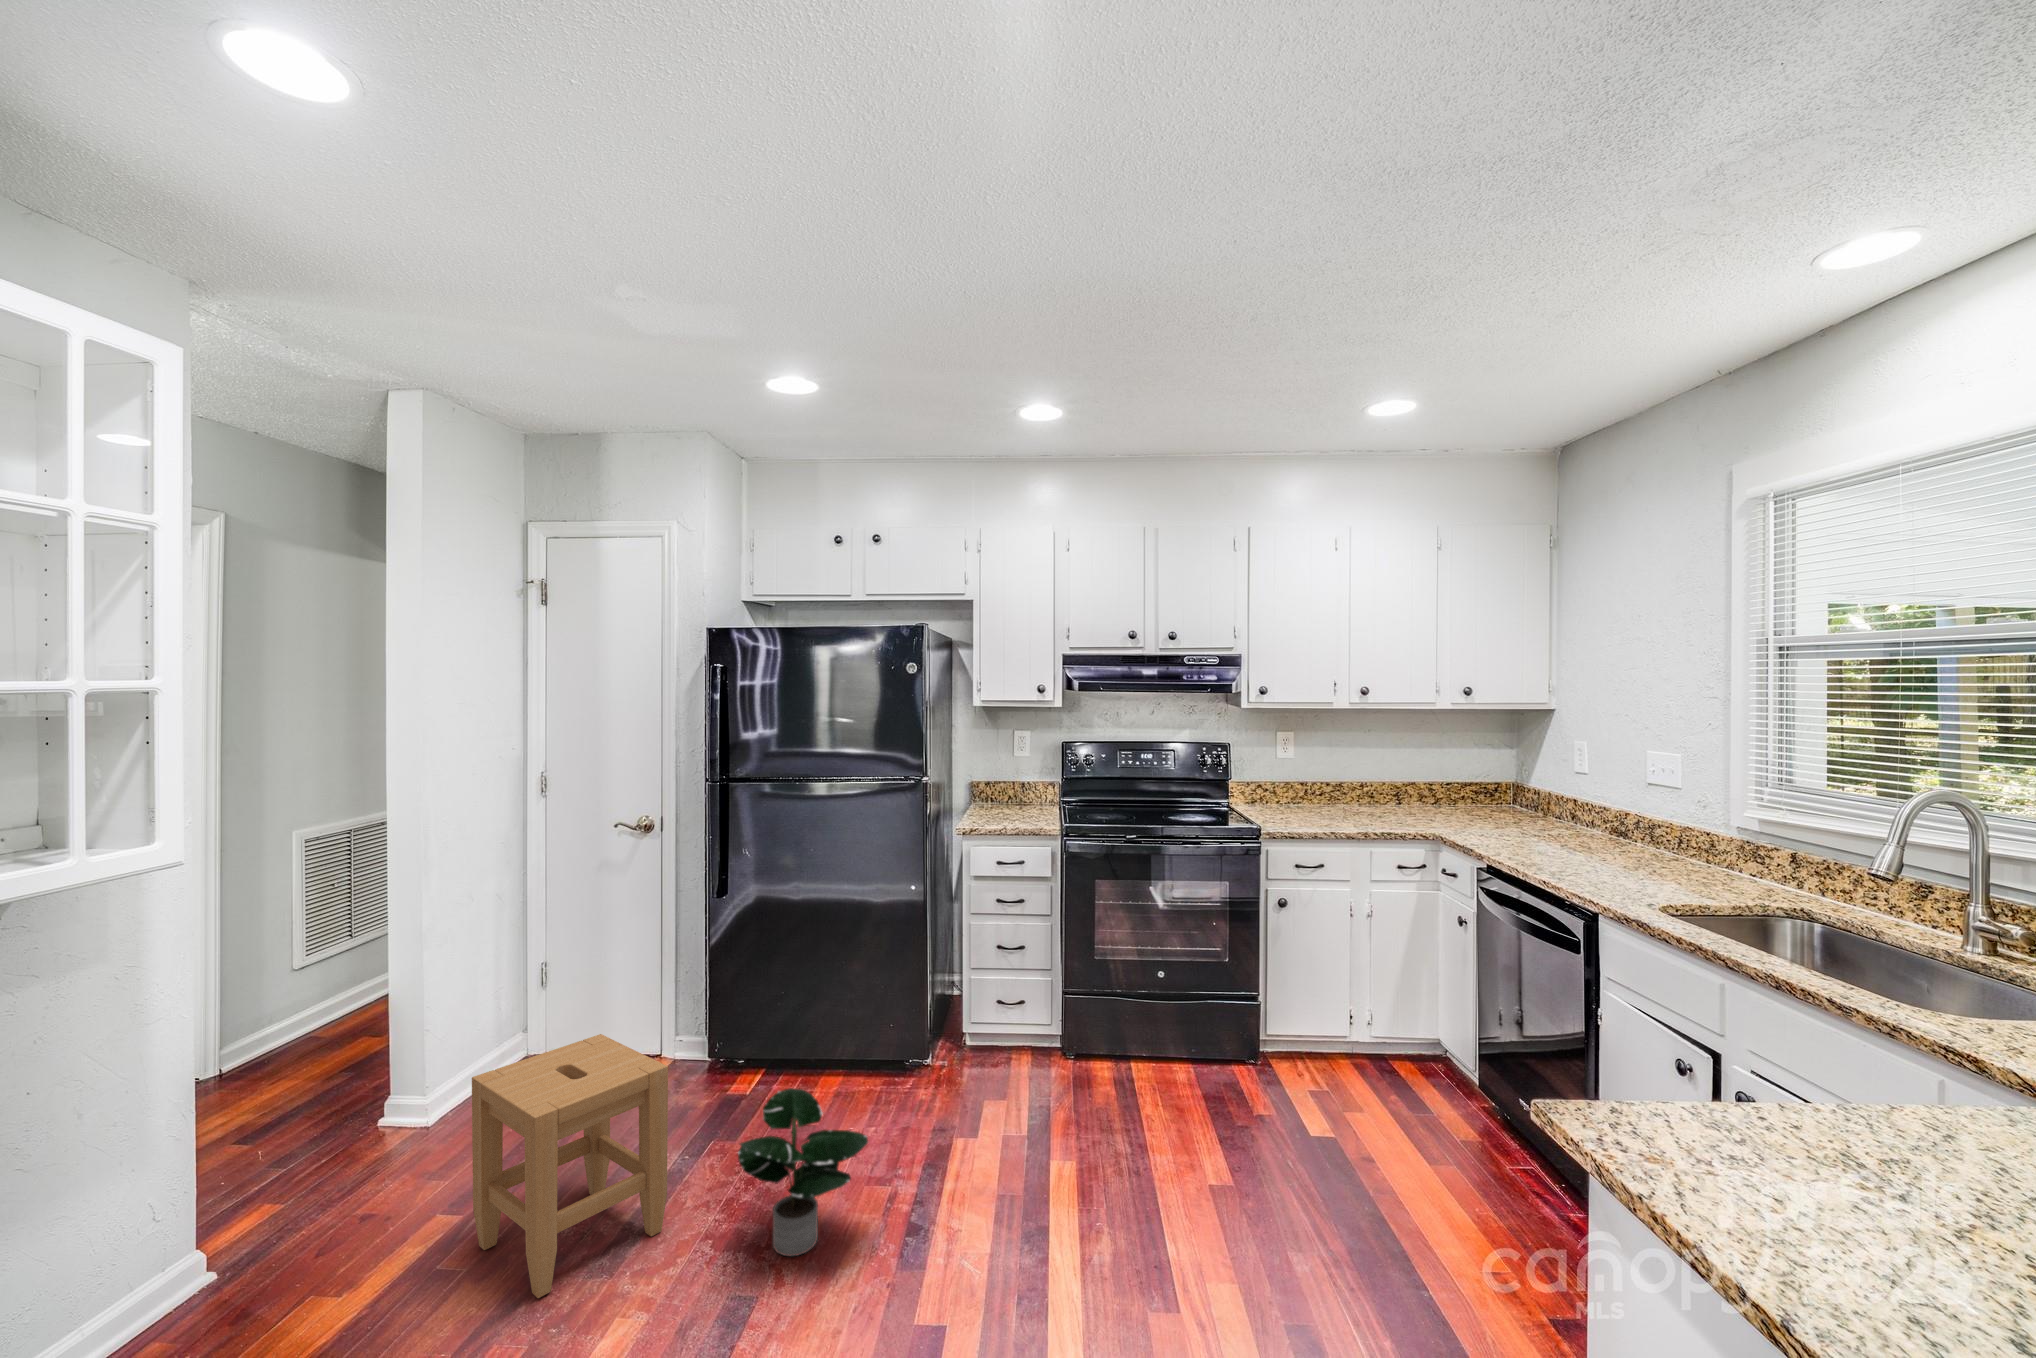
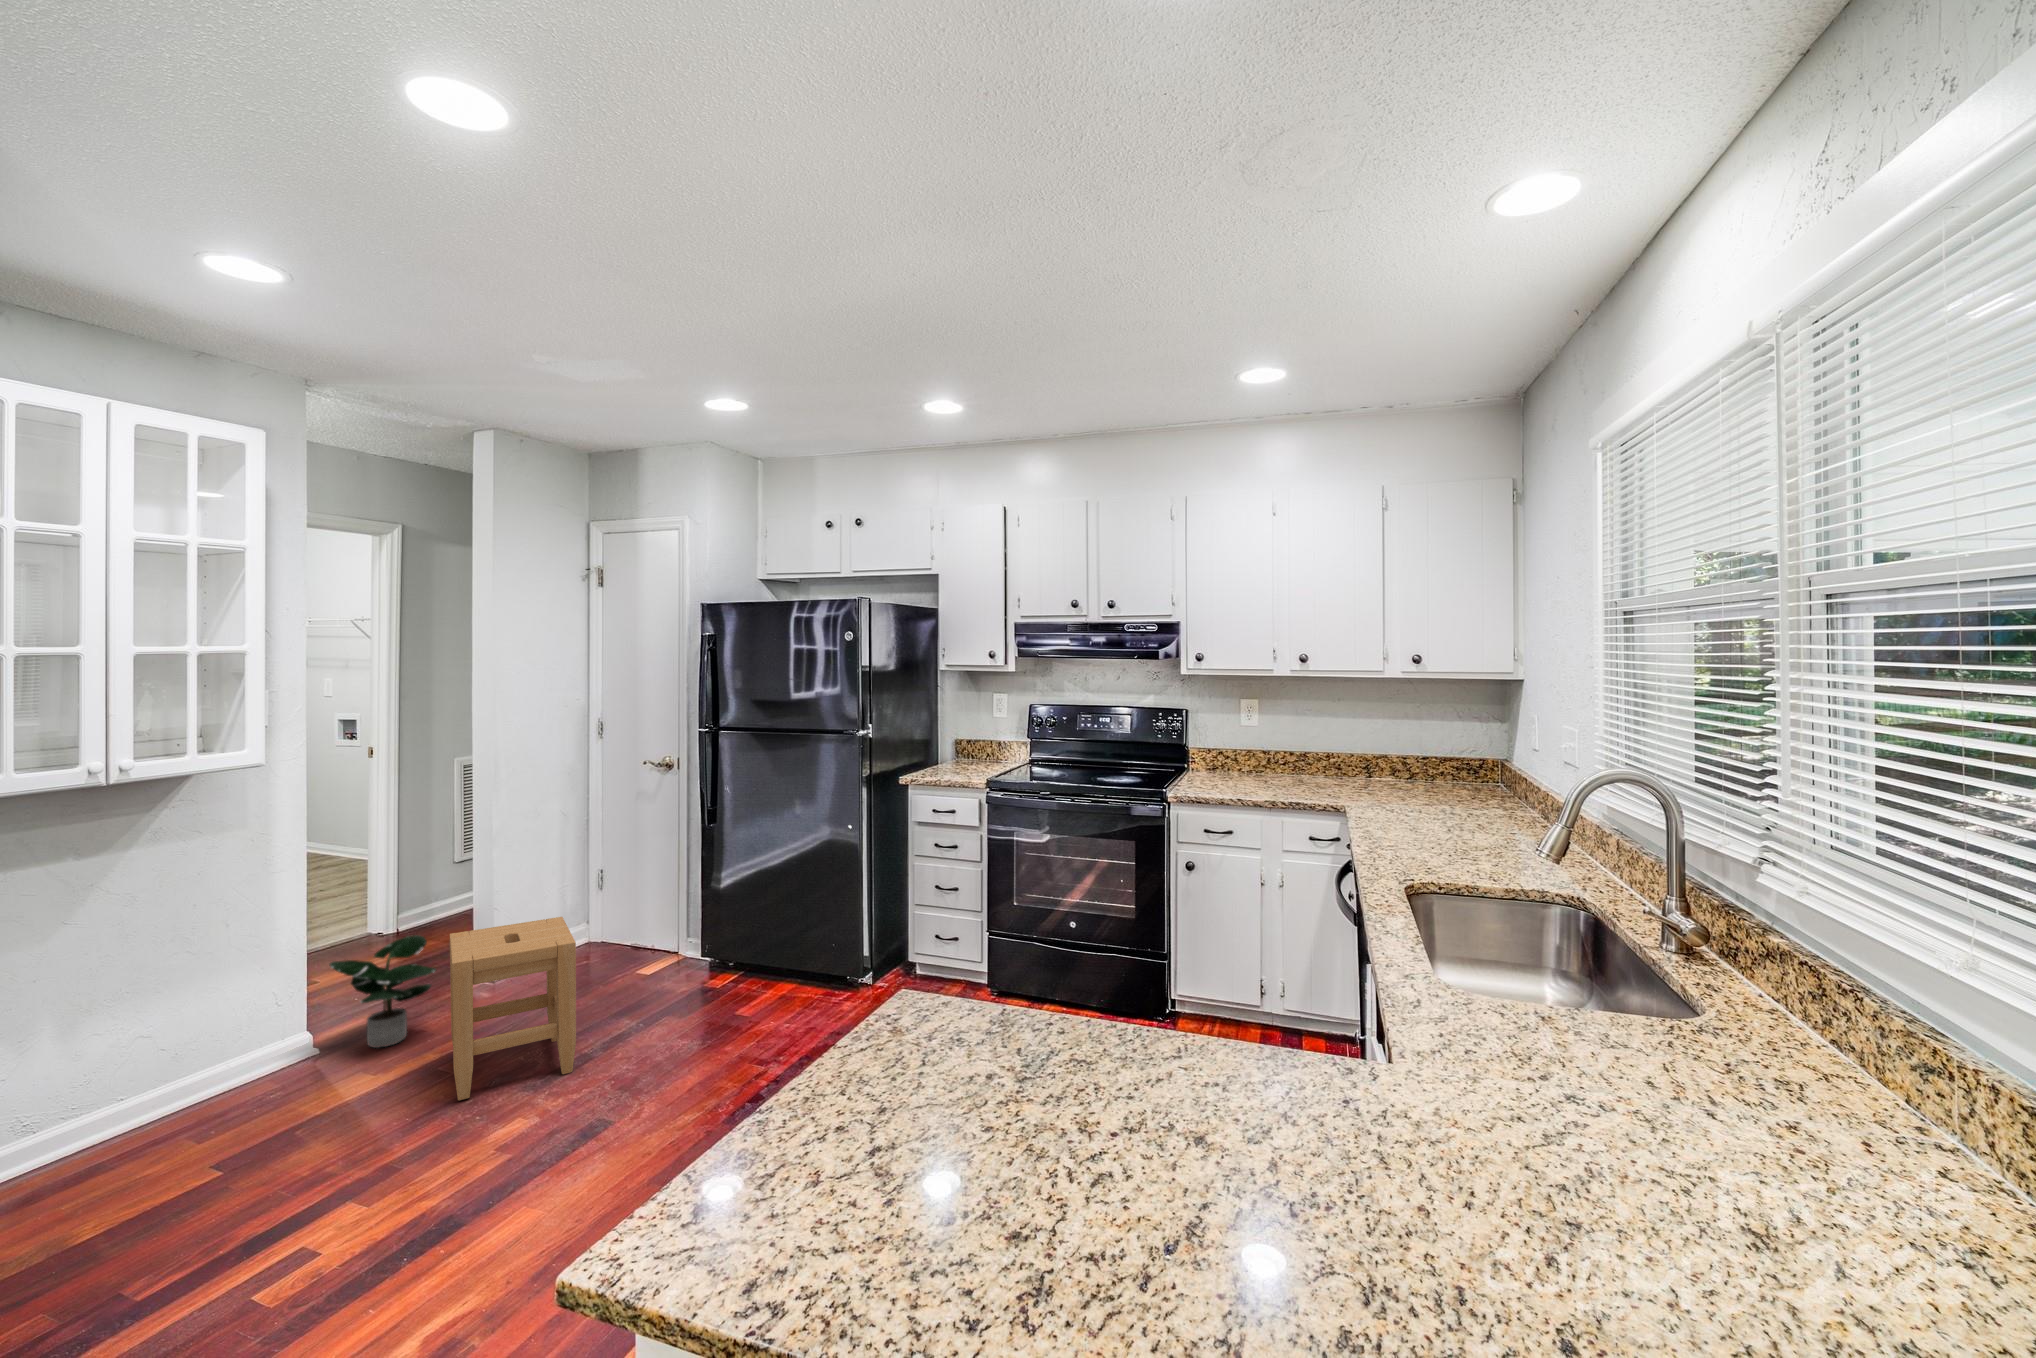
potted plant: present [738,1088,868,1256] -> present [329,935,436,1048]

